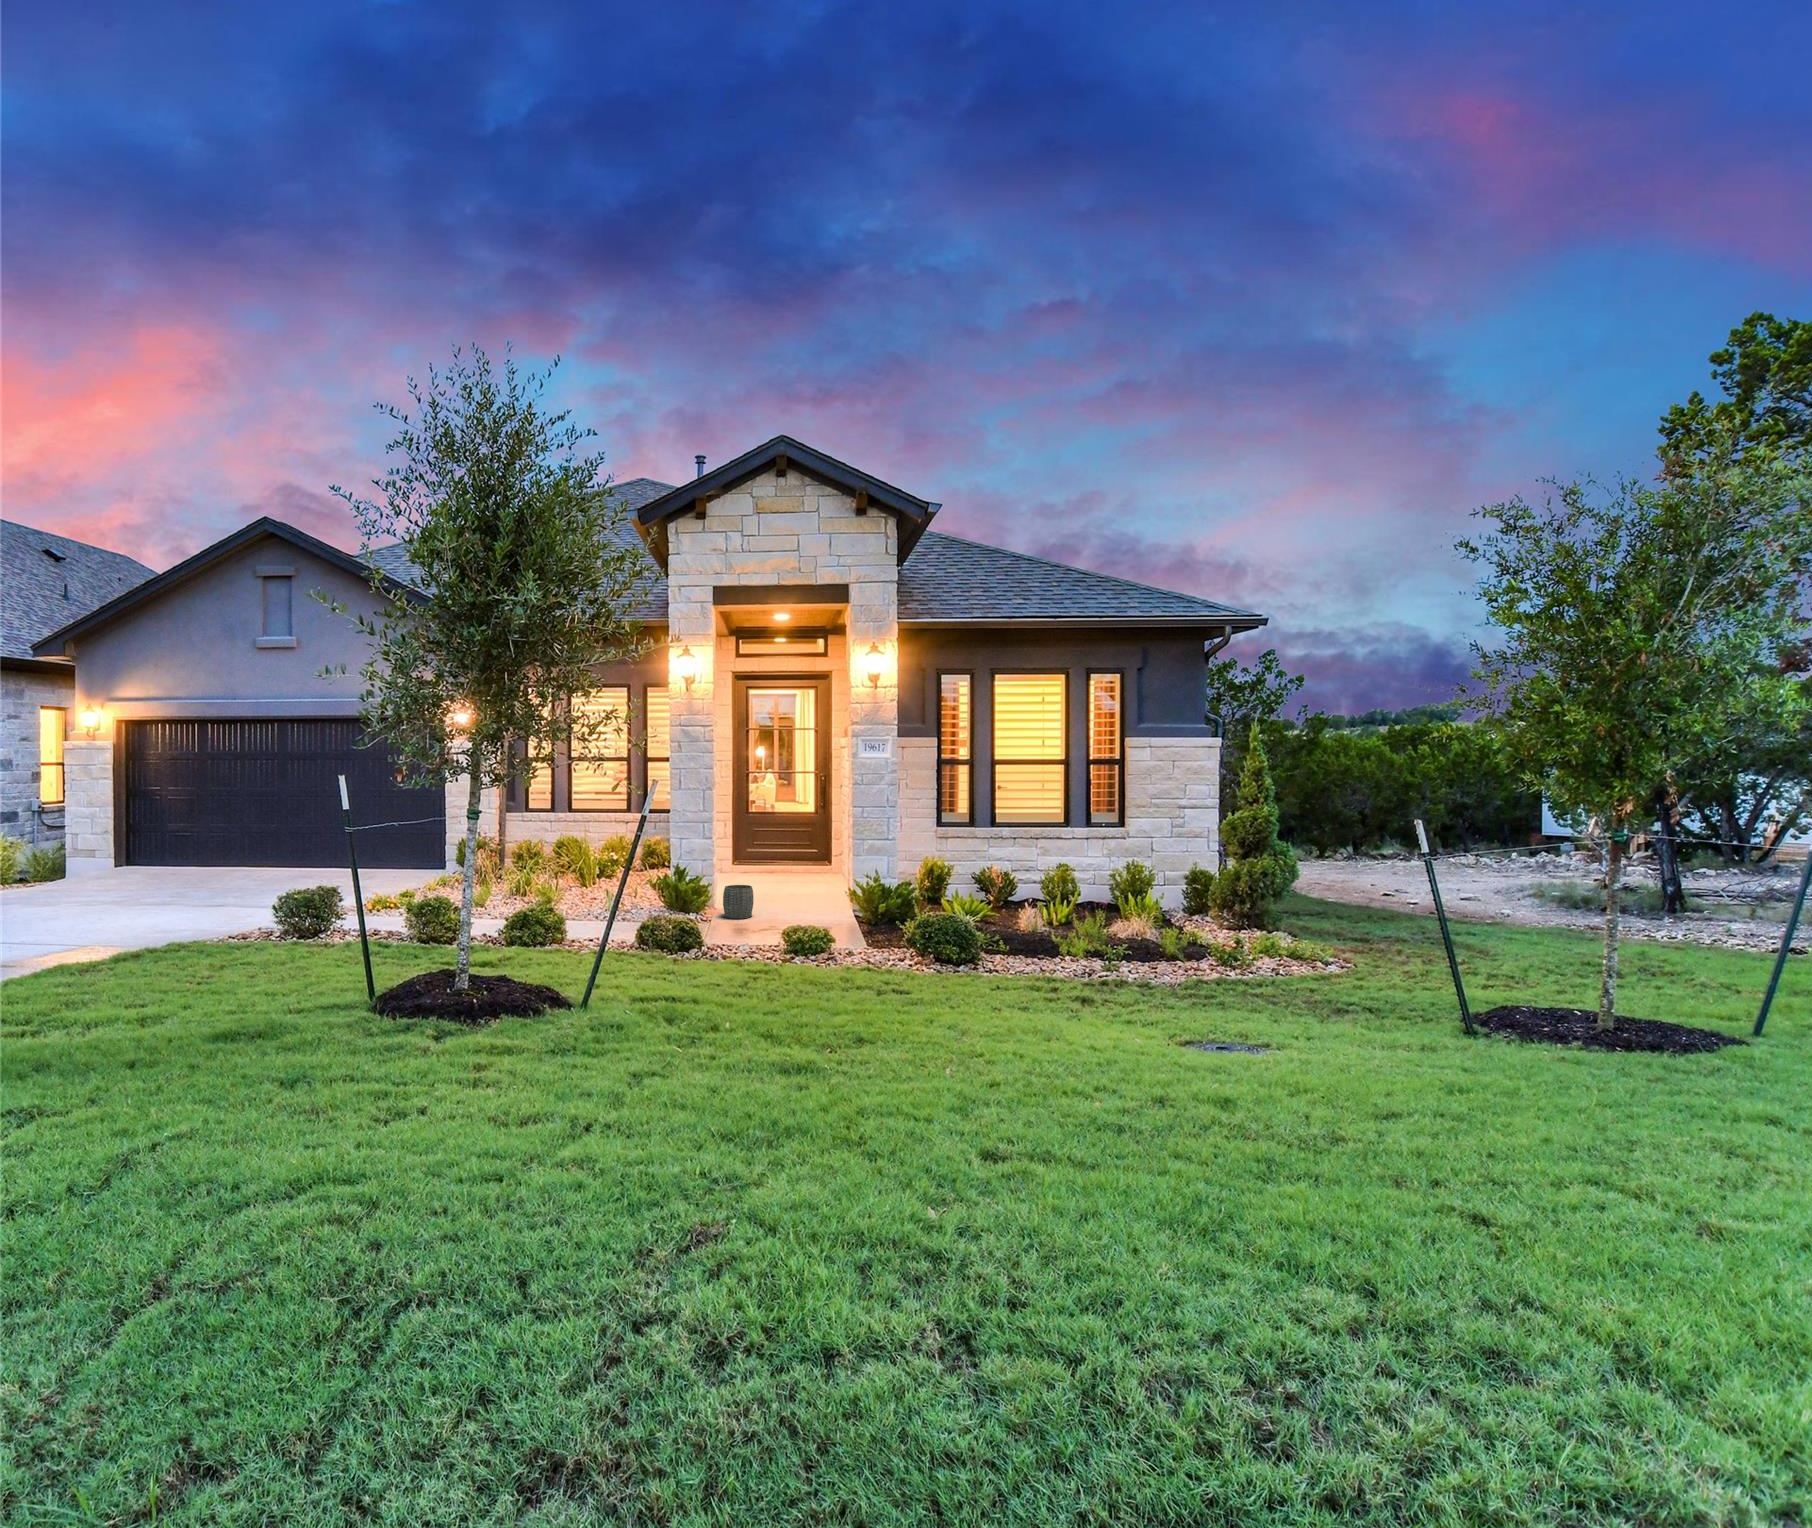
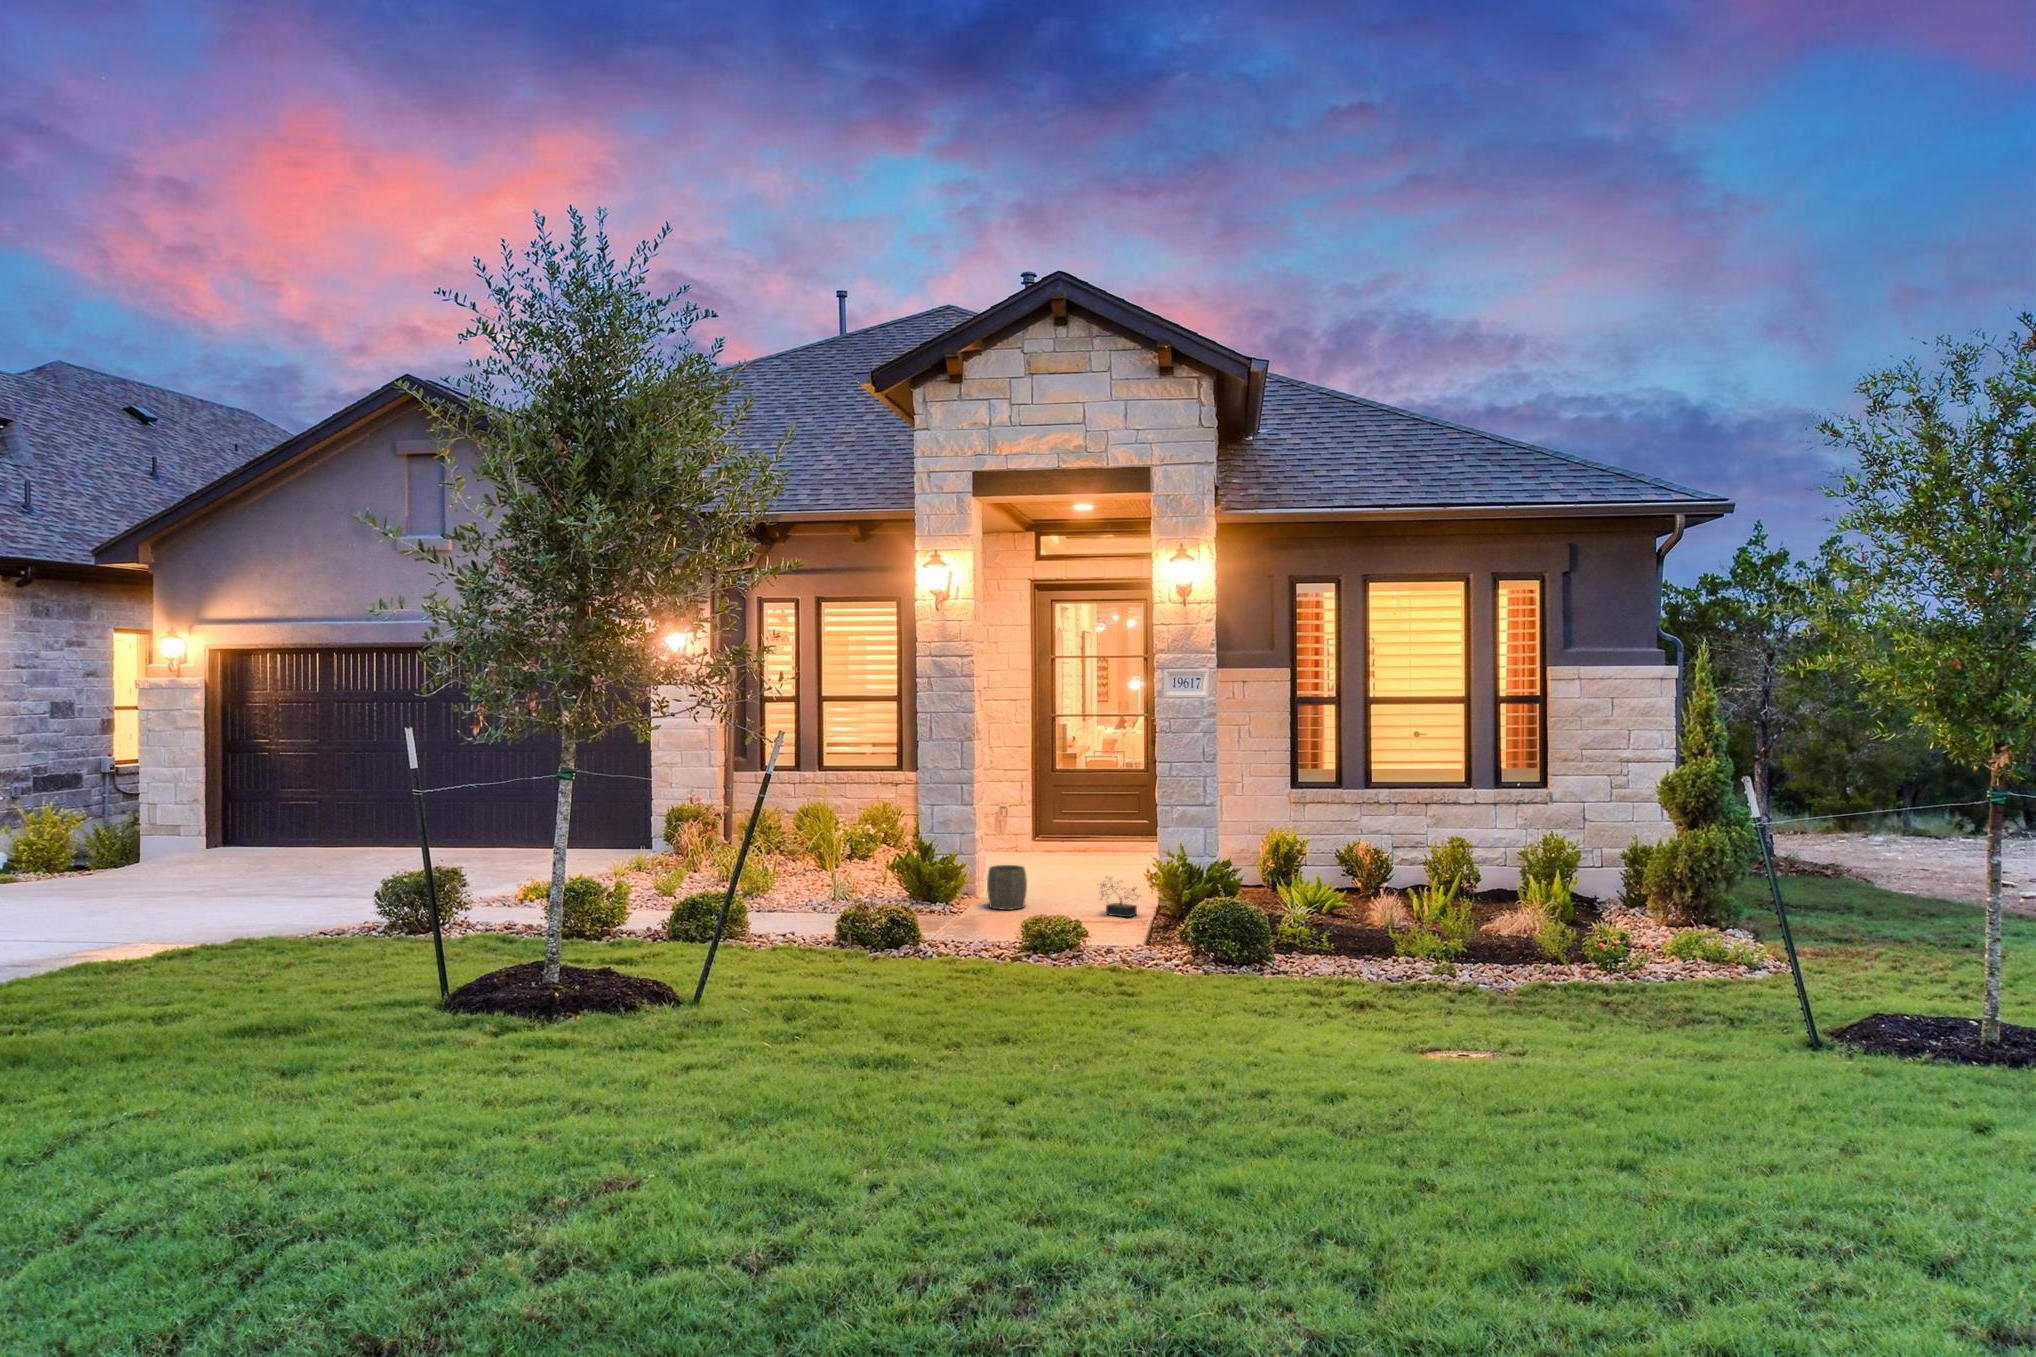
decorative plant: none [808,892,841,922] -> present [1100,883,1138,917]

